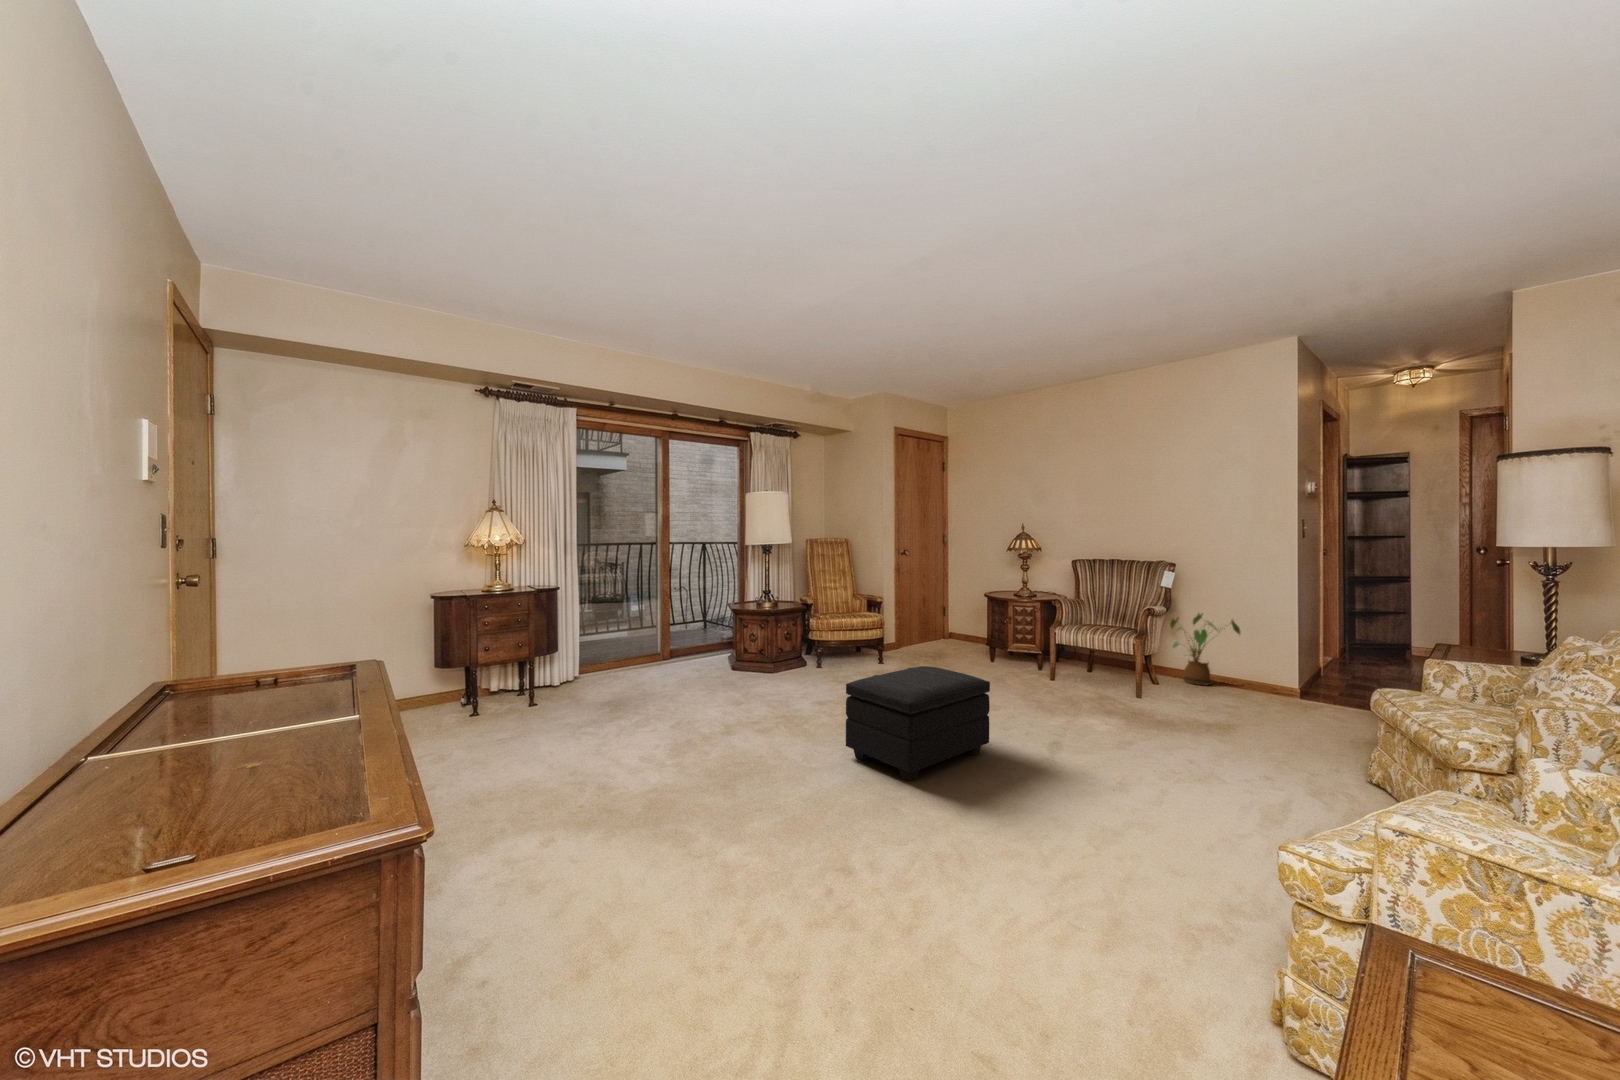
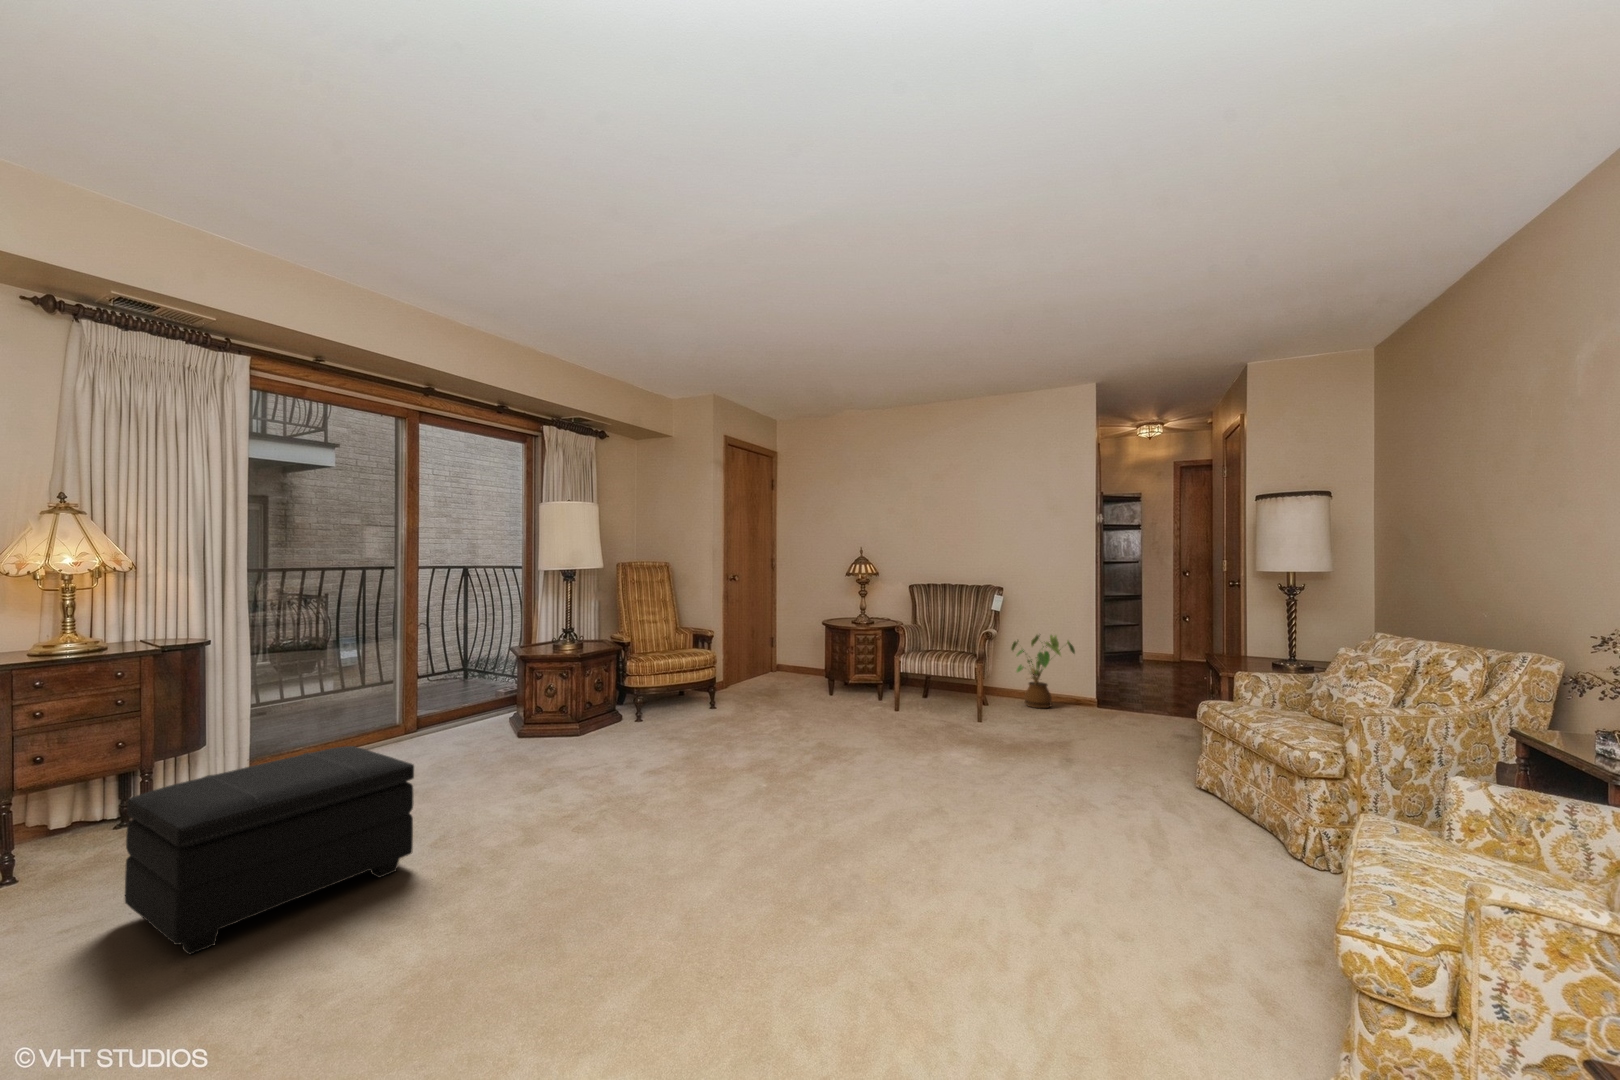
footstool: present [846,666,990,781] -> present [125,746,414,955]

